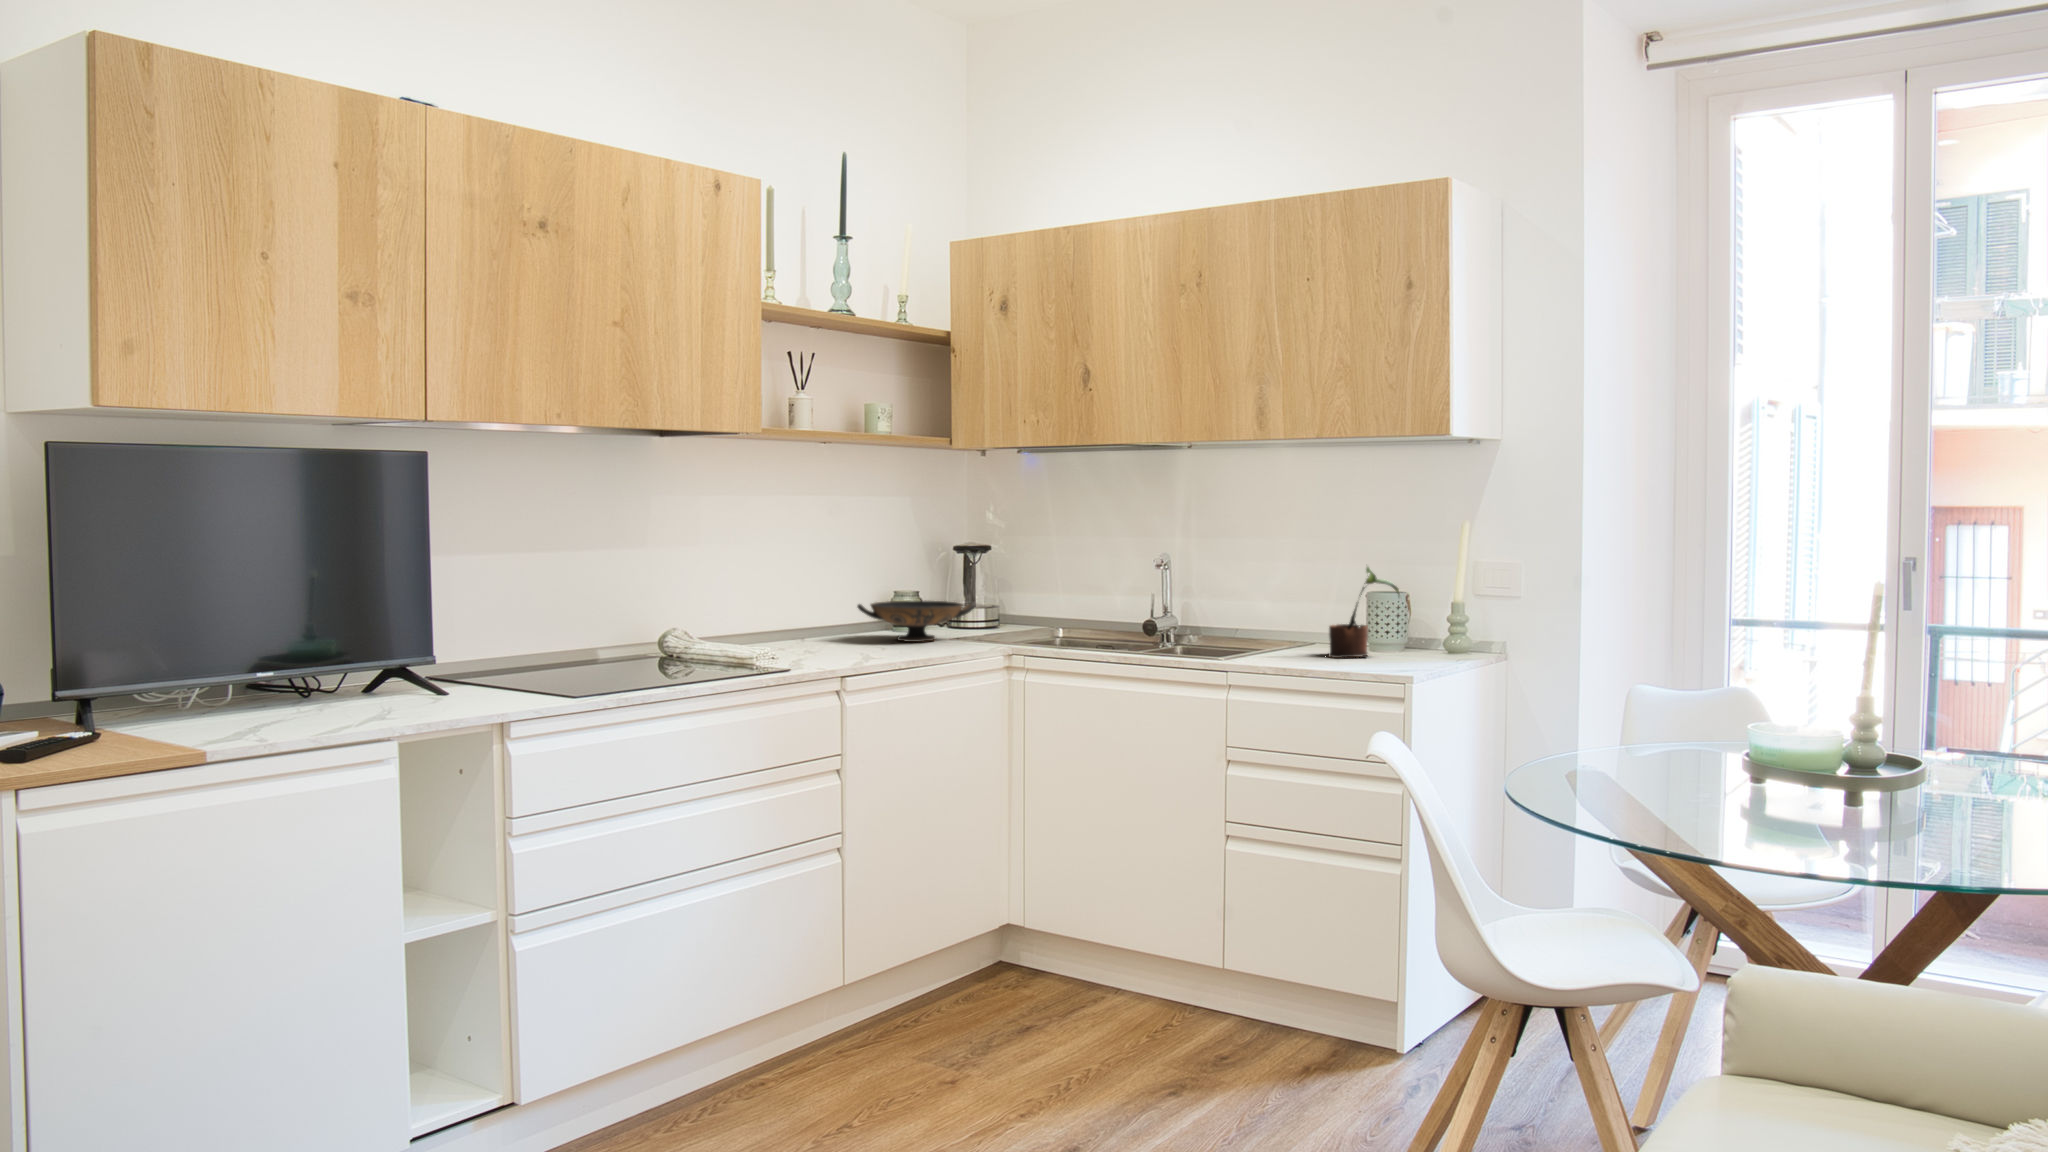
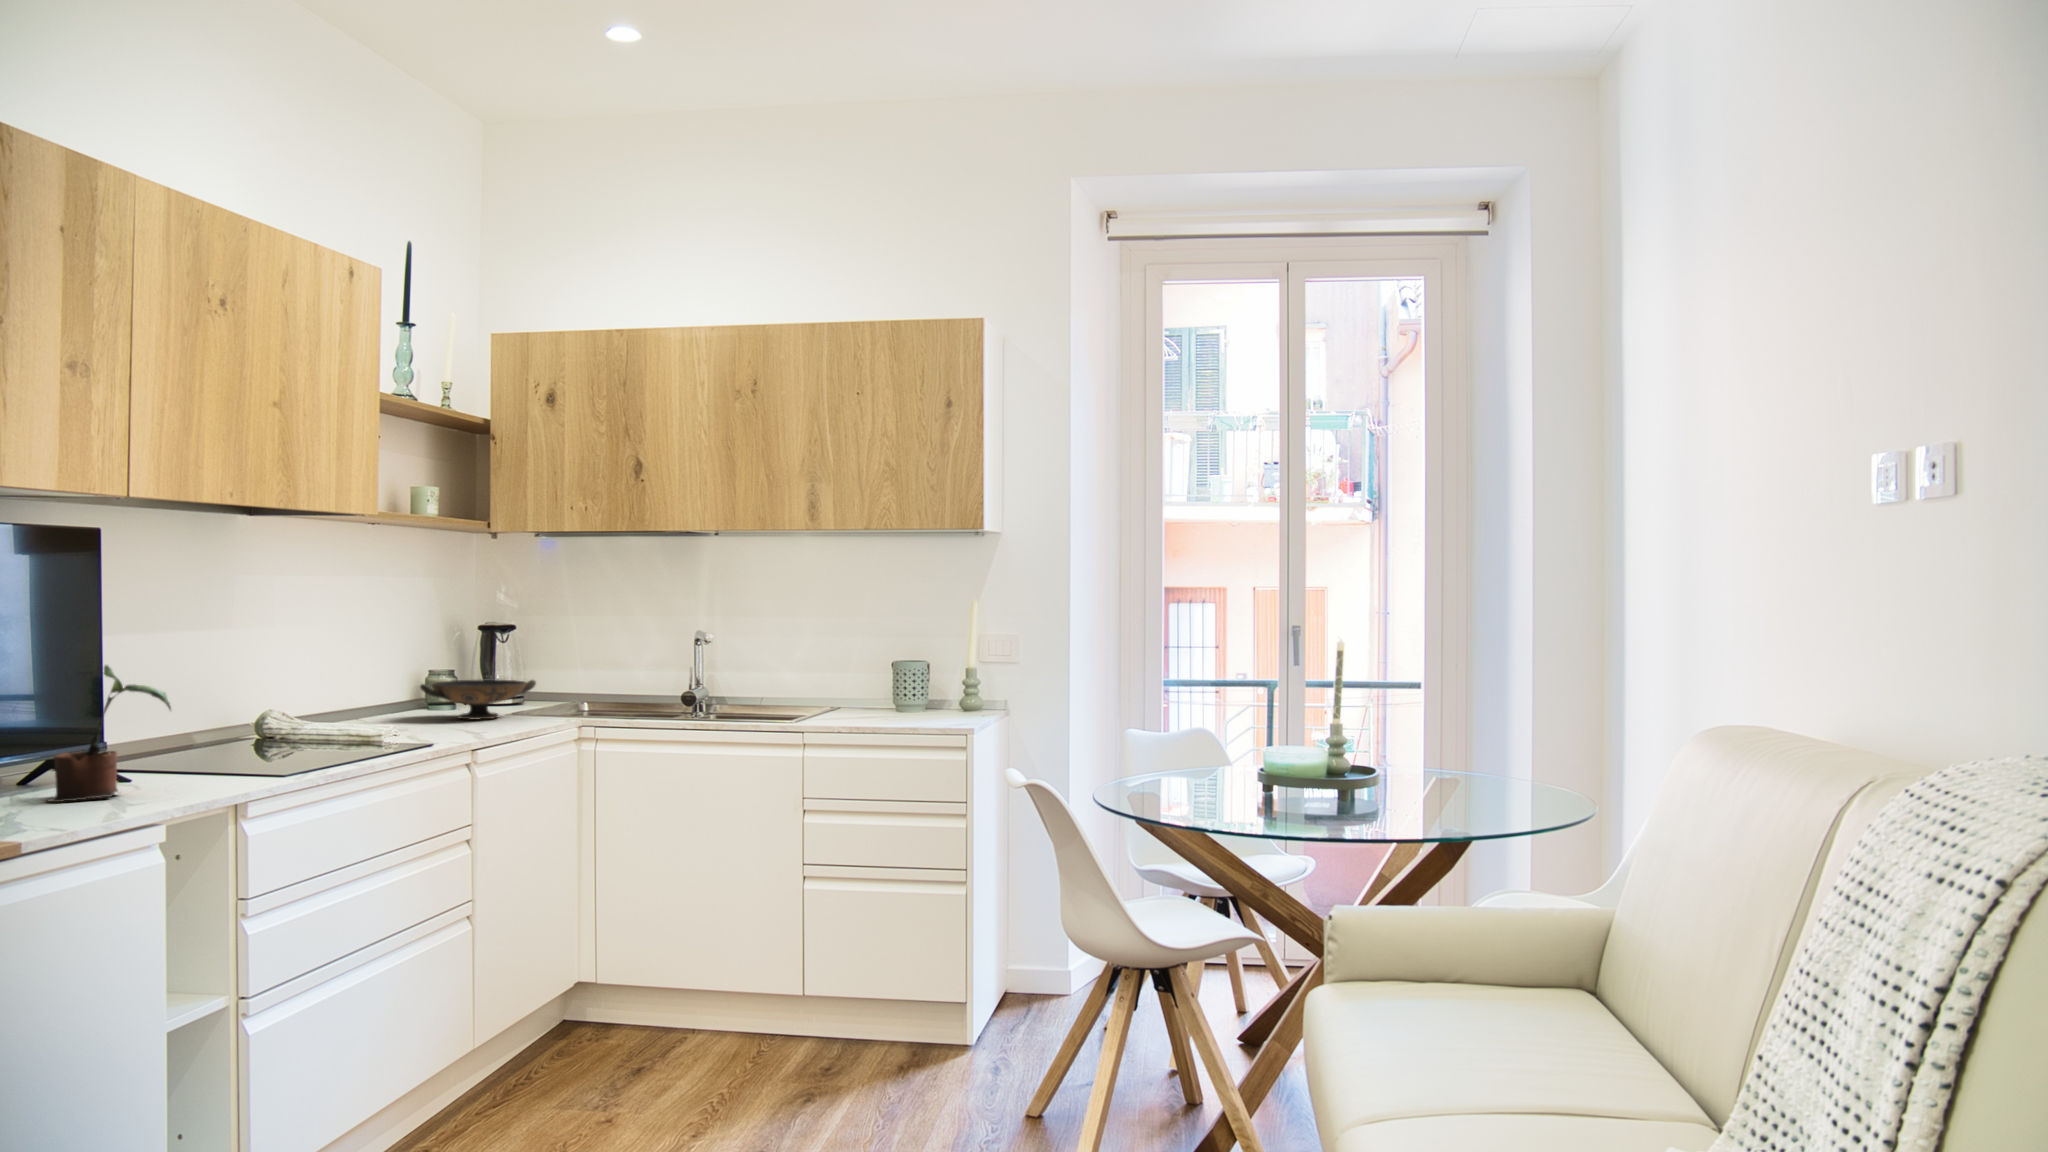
potted plant: present [1328,567,1400,658] -> present [46,665,171,802]

